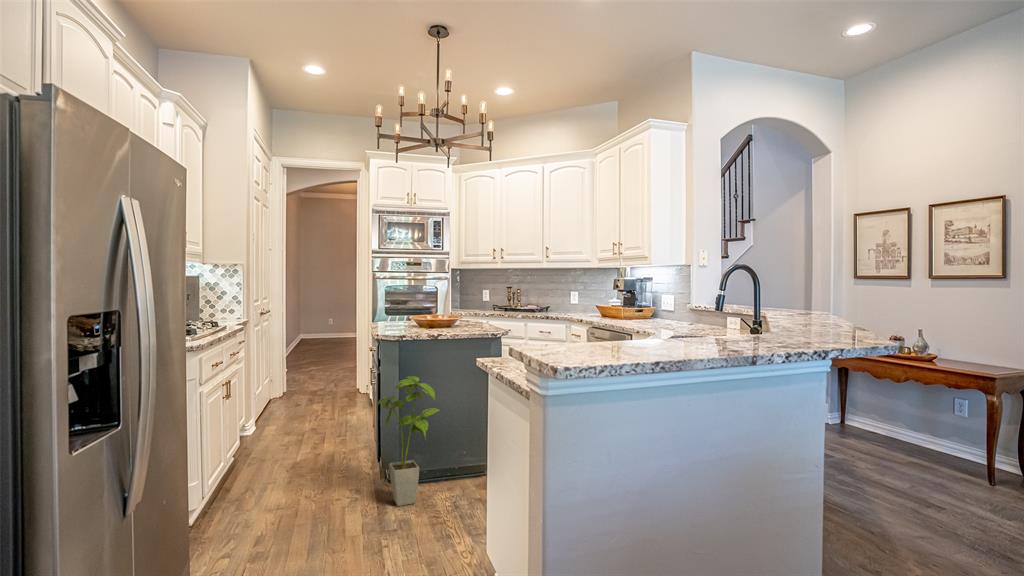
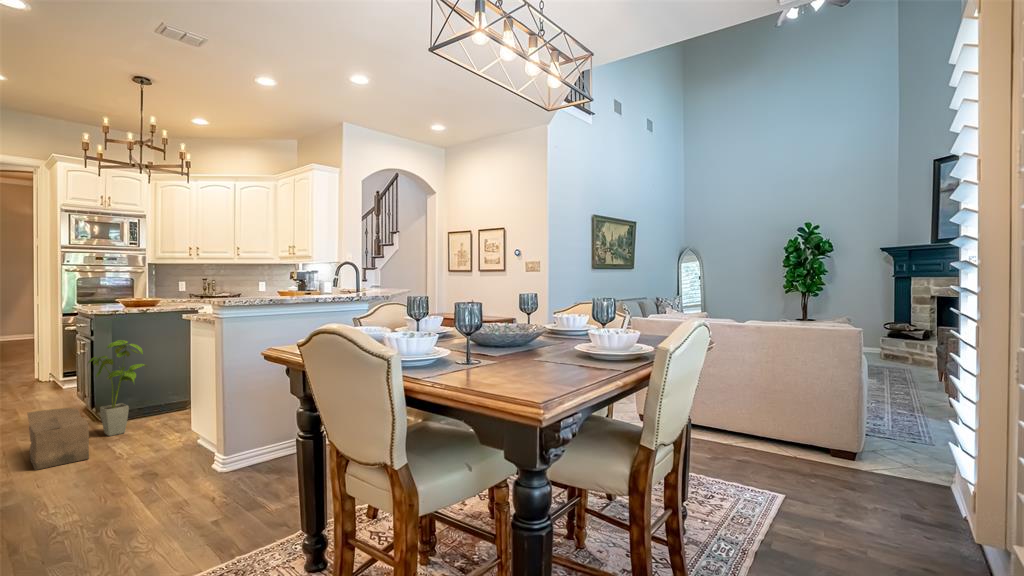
cardboard box: none [308,467,368,561] -> present [27,408,89,470]

